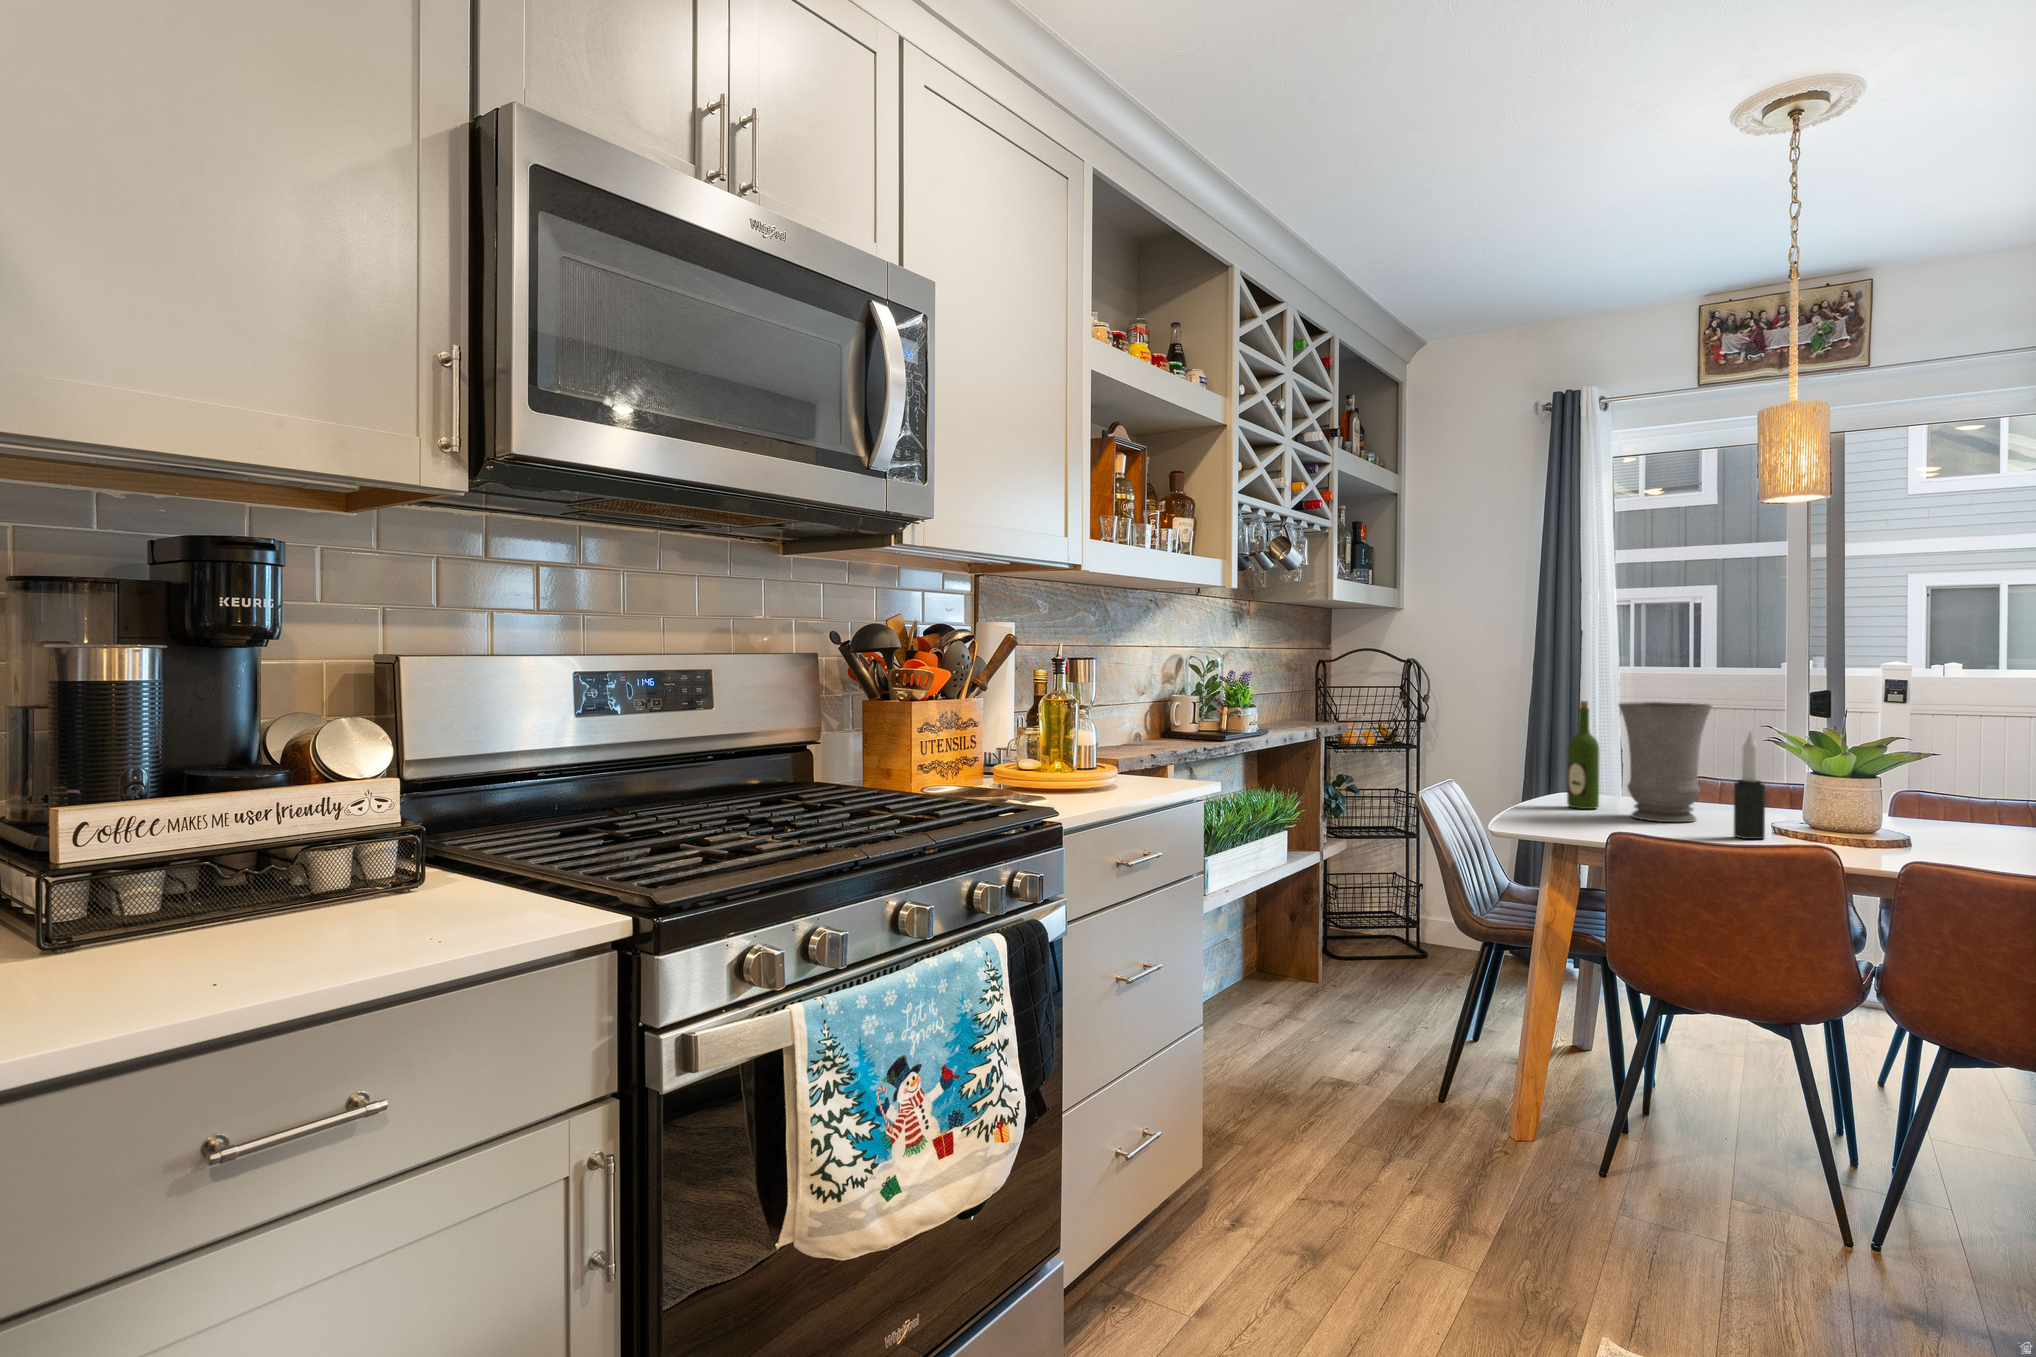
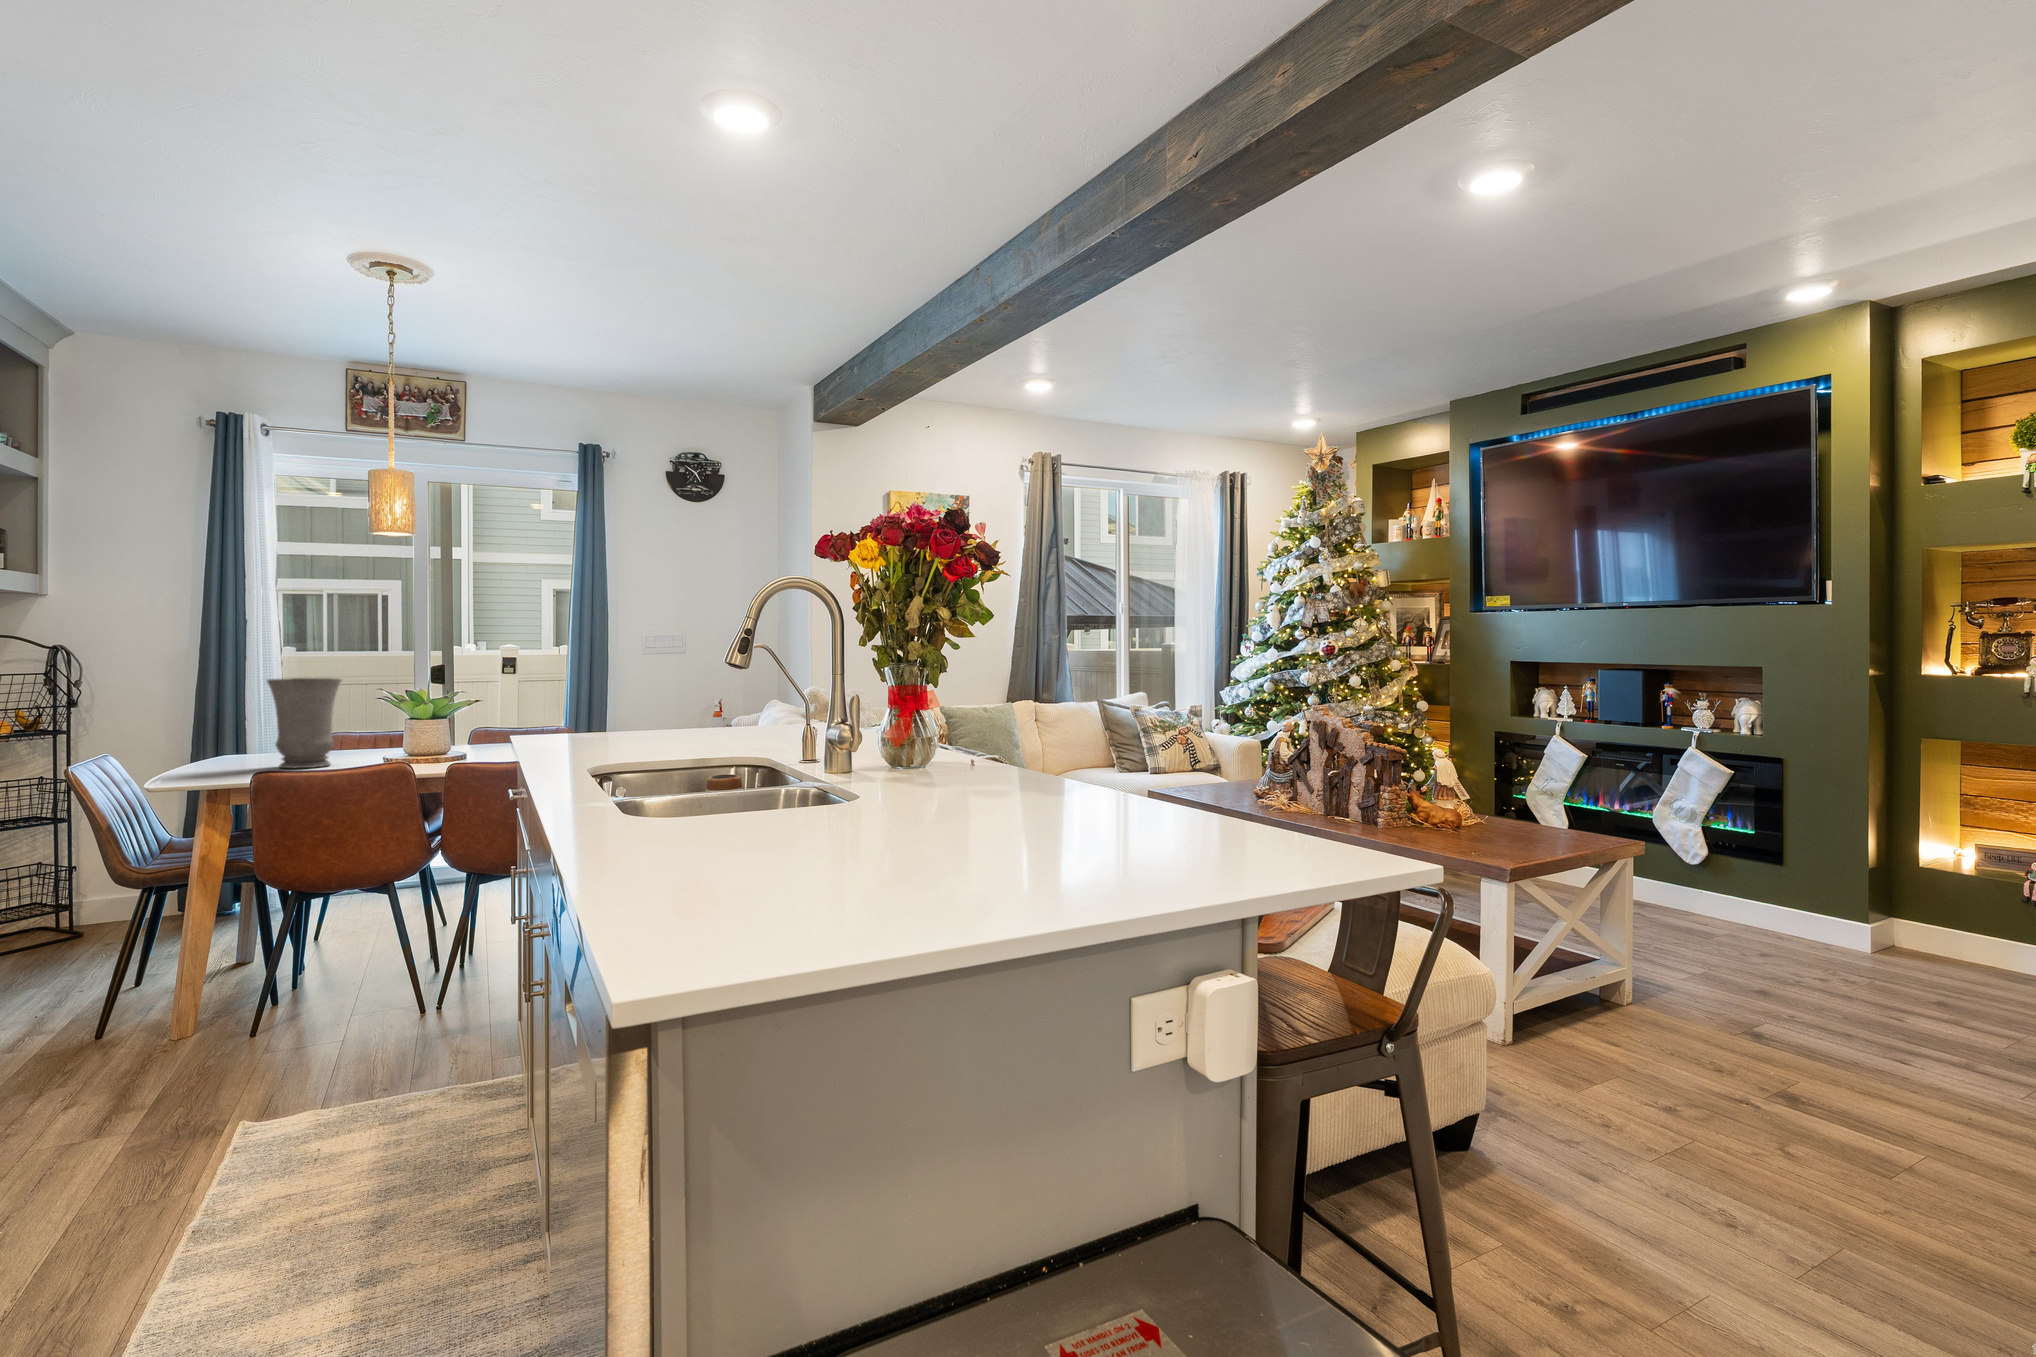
wine bottle: present [1567,701,1599,809] -> none [224,679,253,767]
candle: present [1734,732,1765,839] -> none [354,696,376,772]

